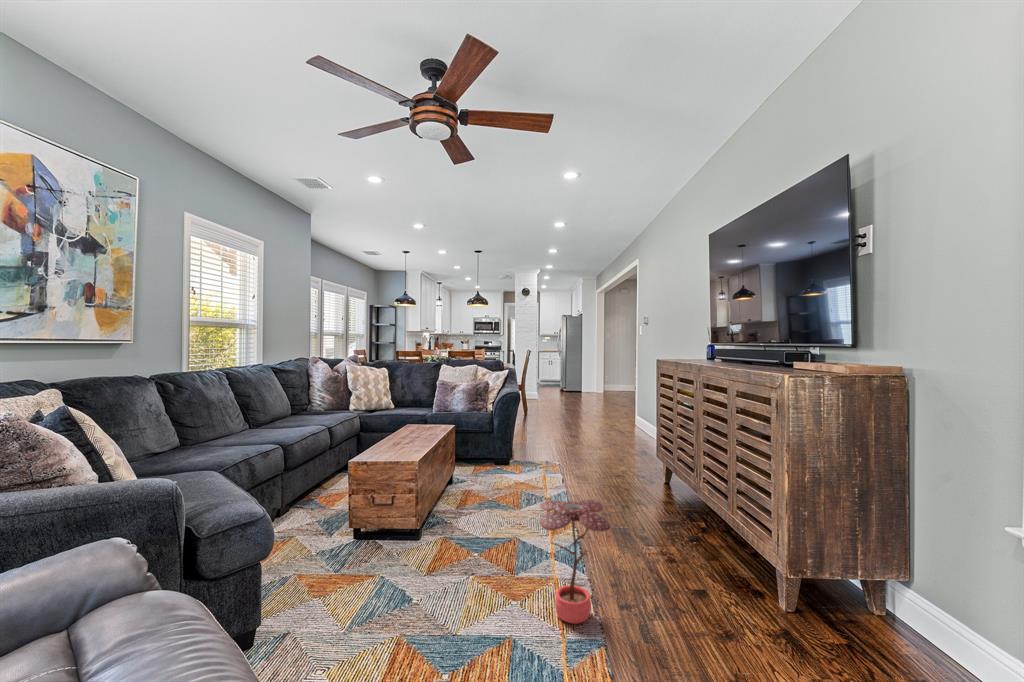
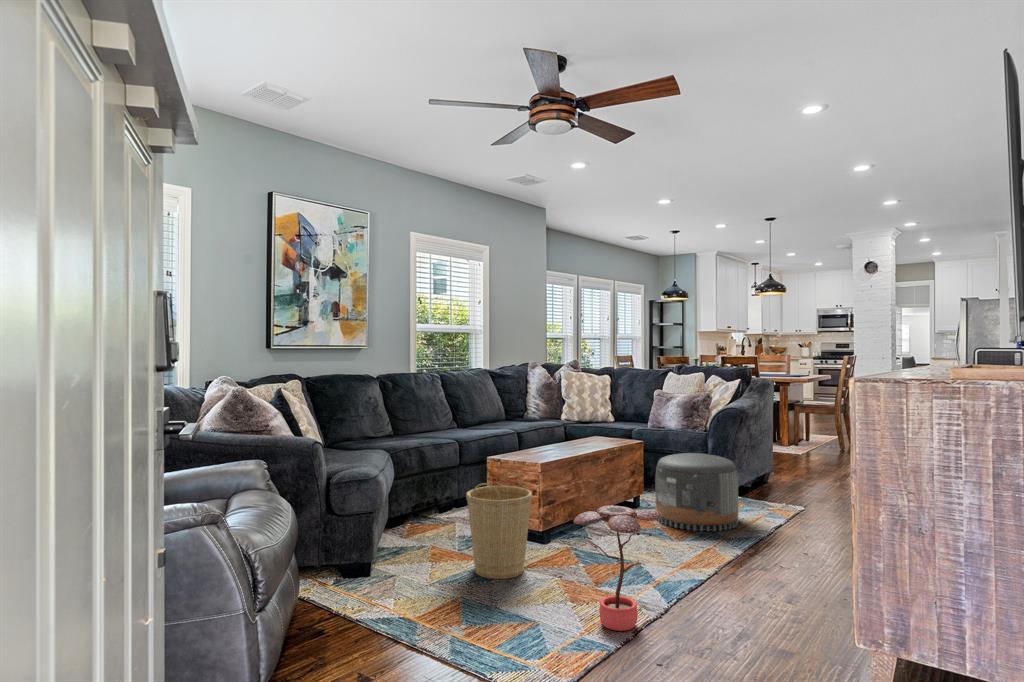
pouf: none [473,432,537,497] -> present [655,453,738,531]
basket: none [369,479,441,601] -> present [466,473,532,579]

